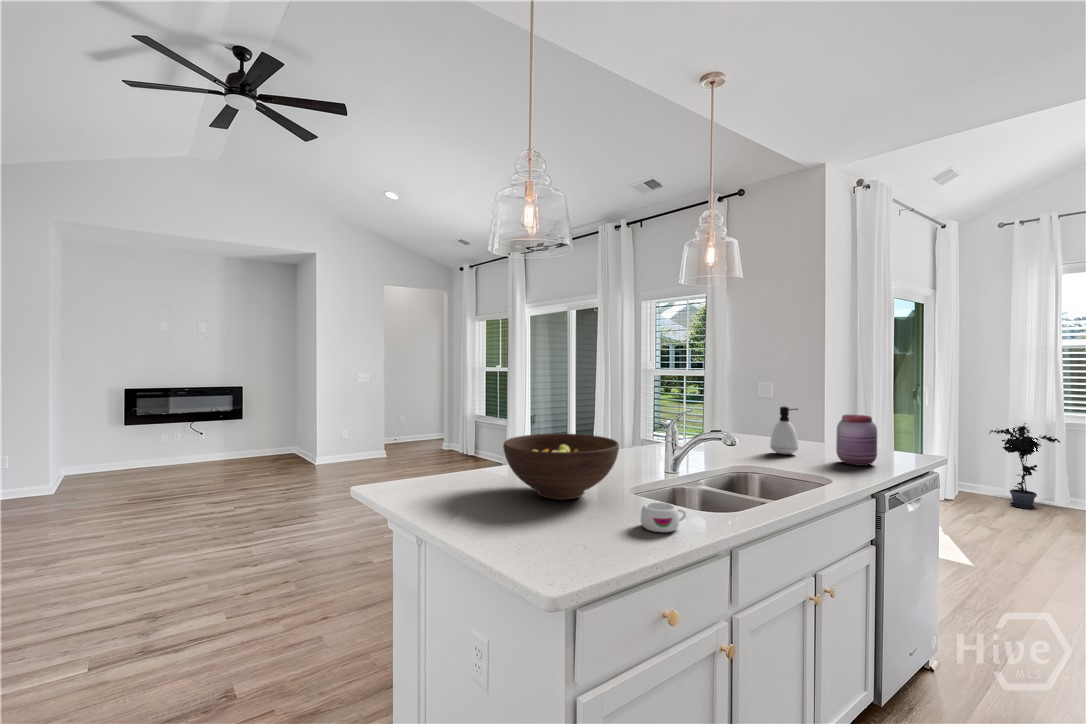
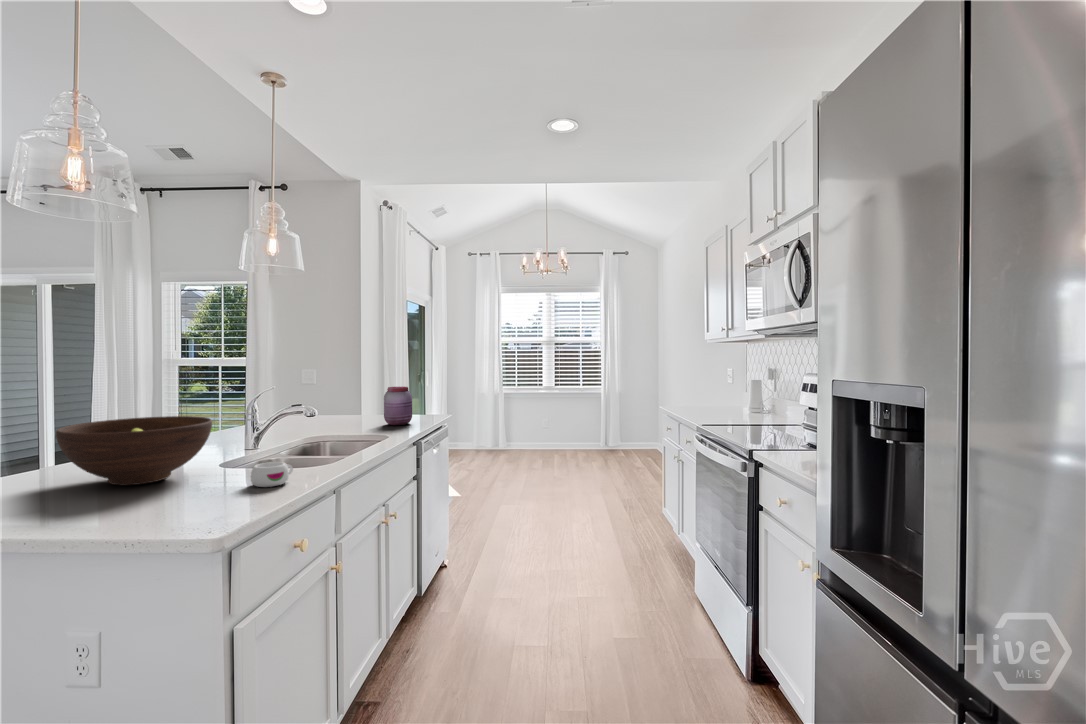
soap dispenser: present [770,406,798,454] -> none [330,384,353,425]
potted plant: present [989,423,1060,509] -> none [465,394,503,454]

